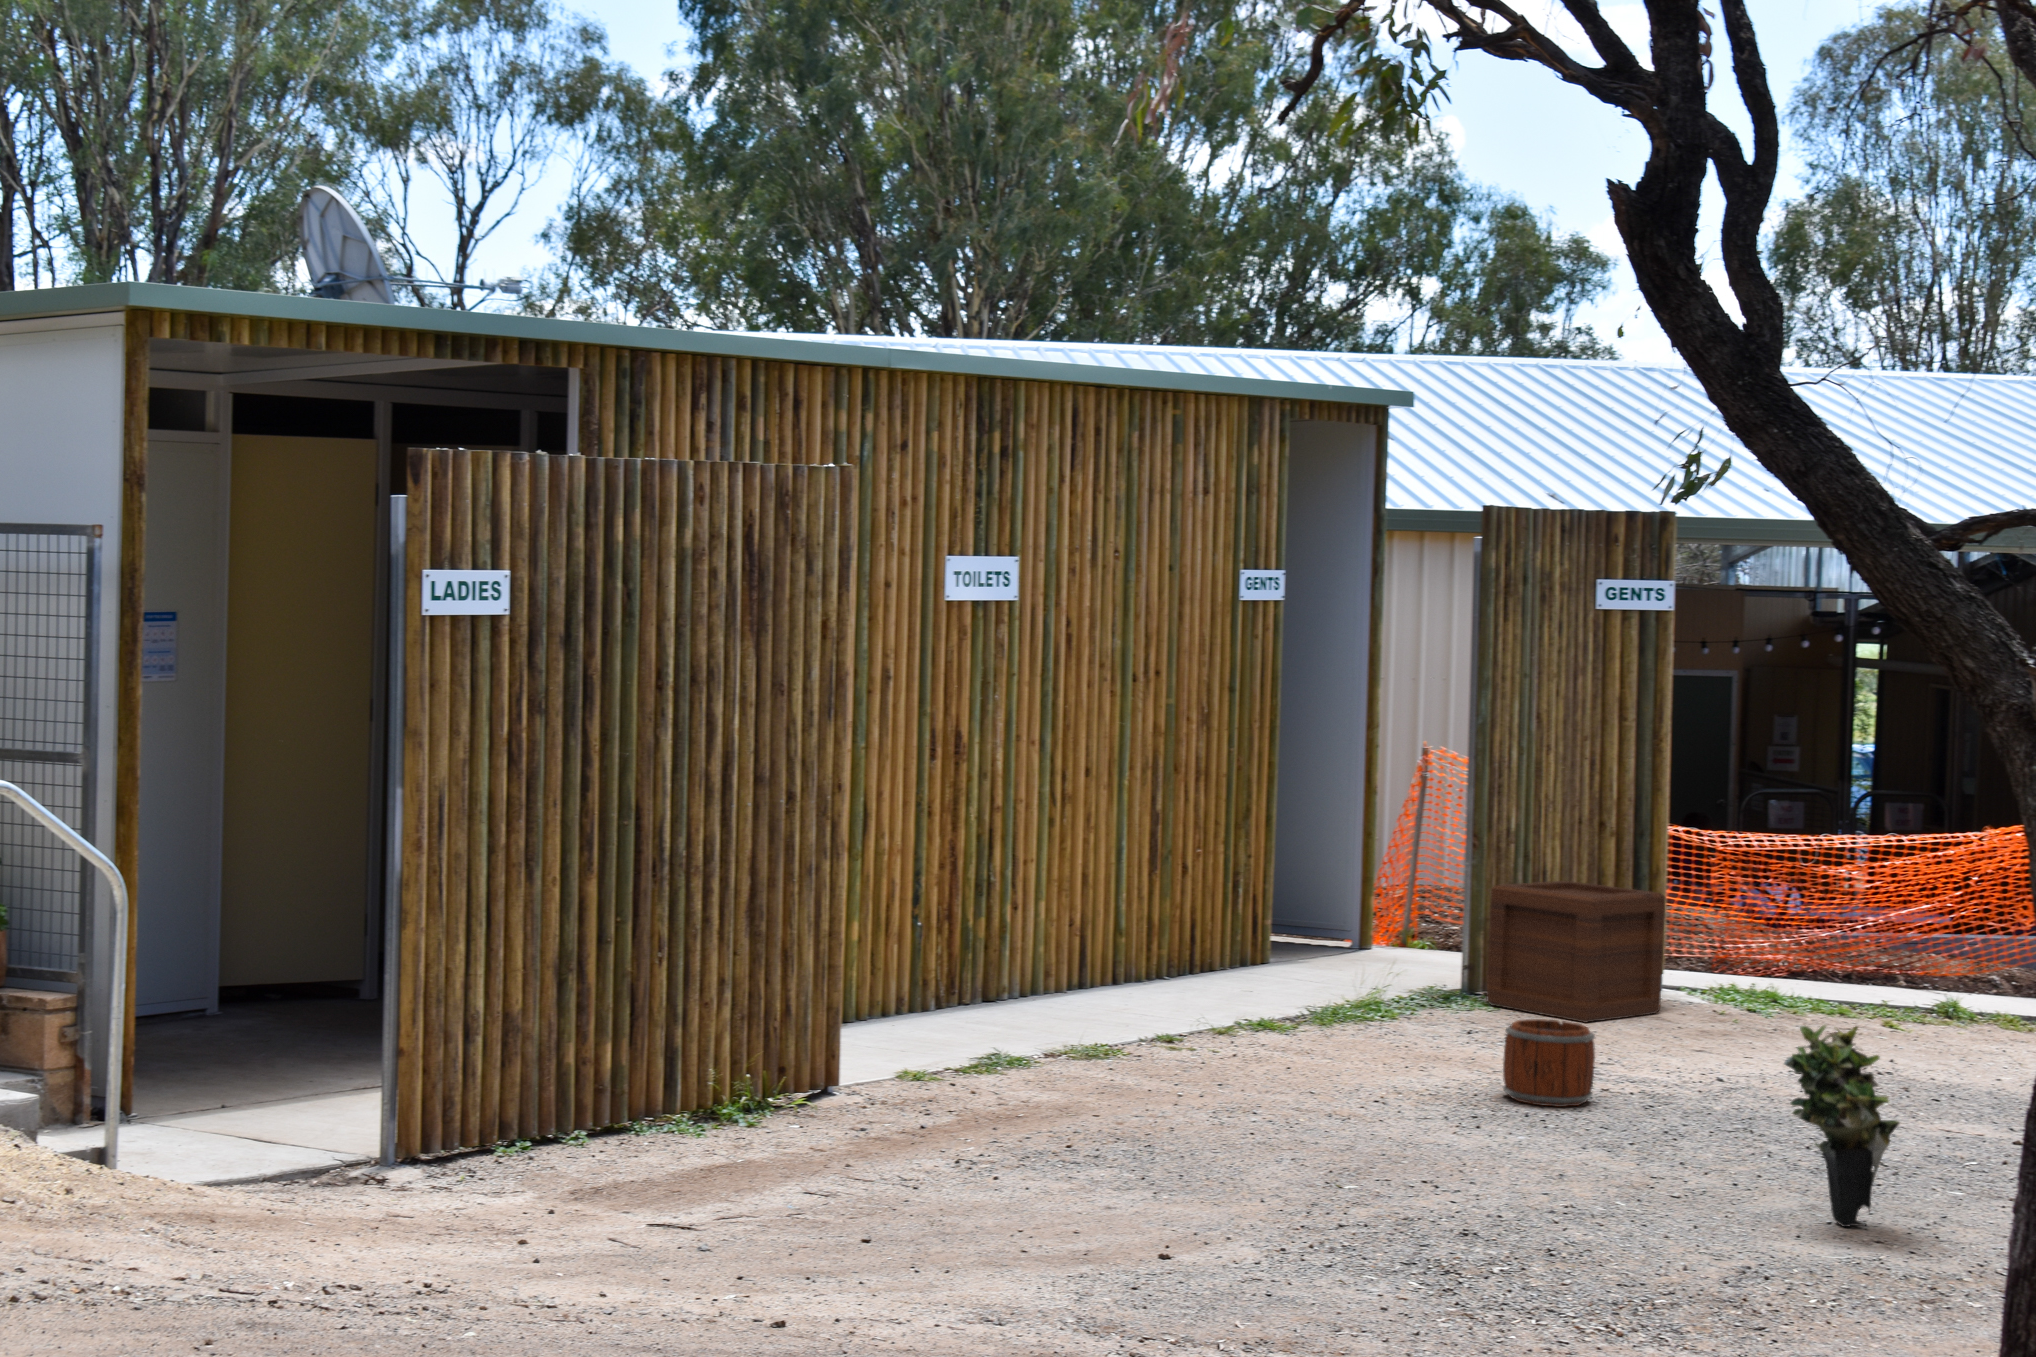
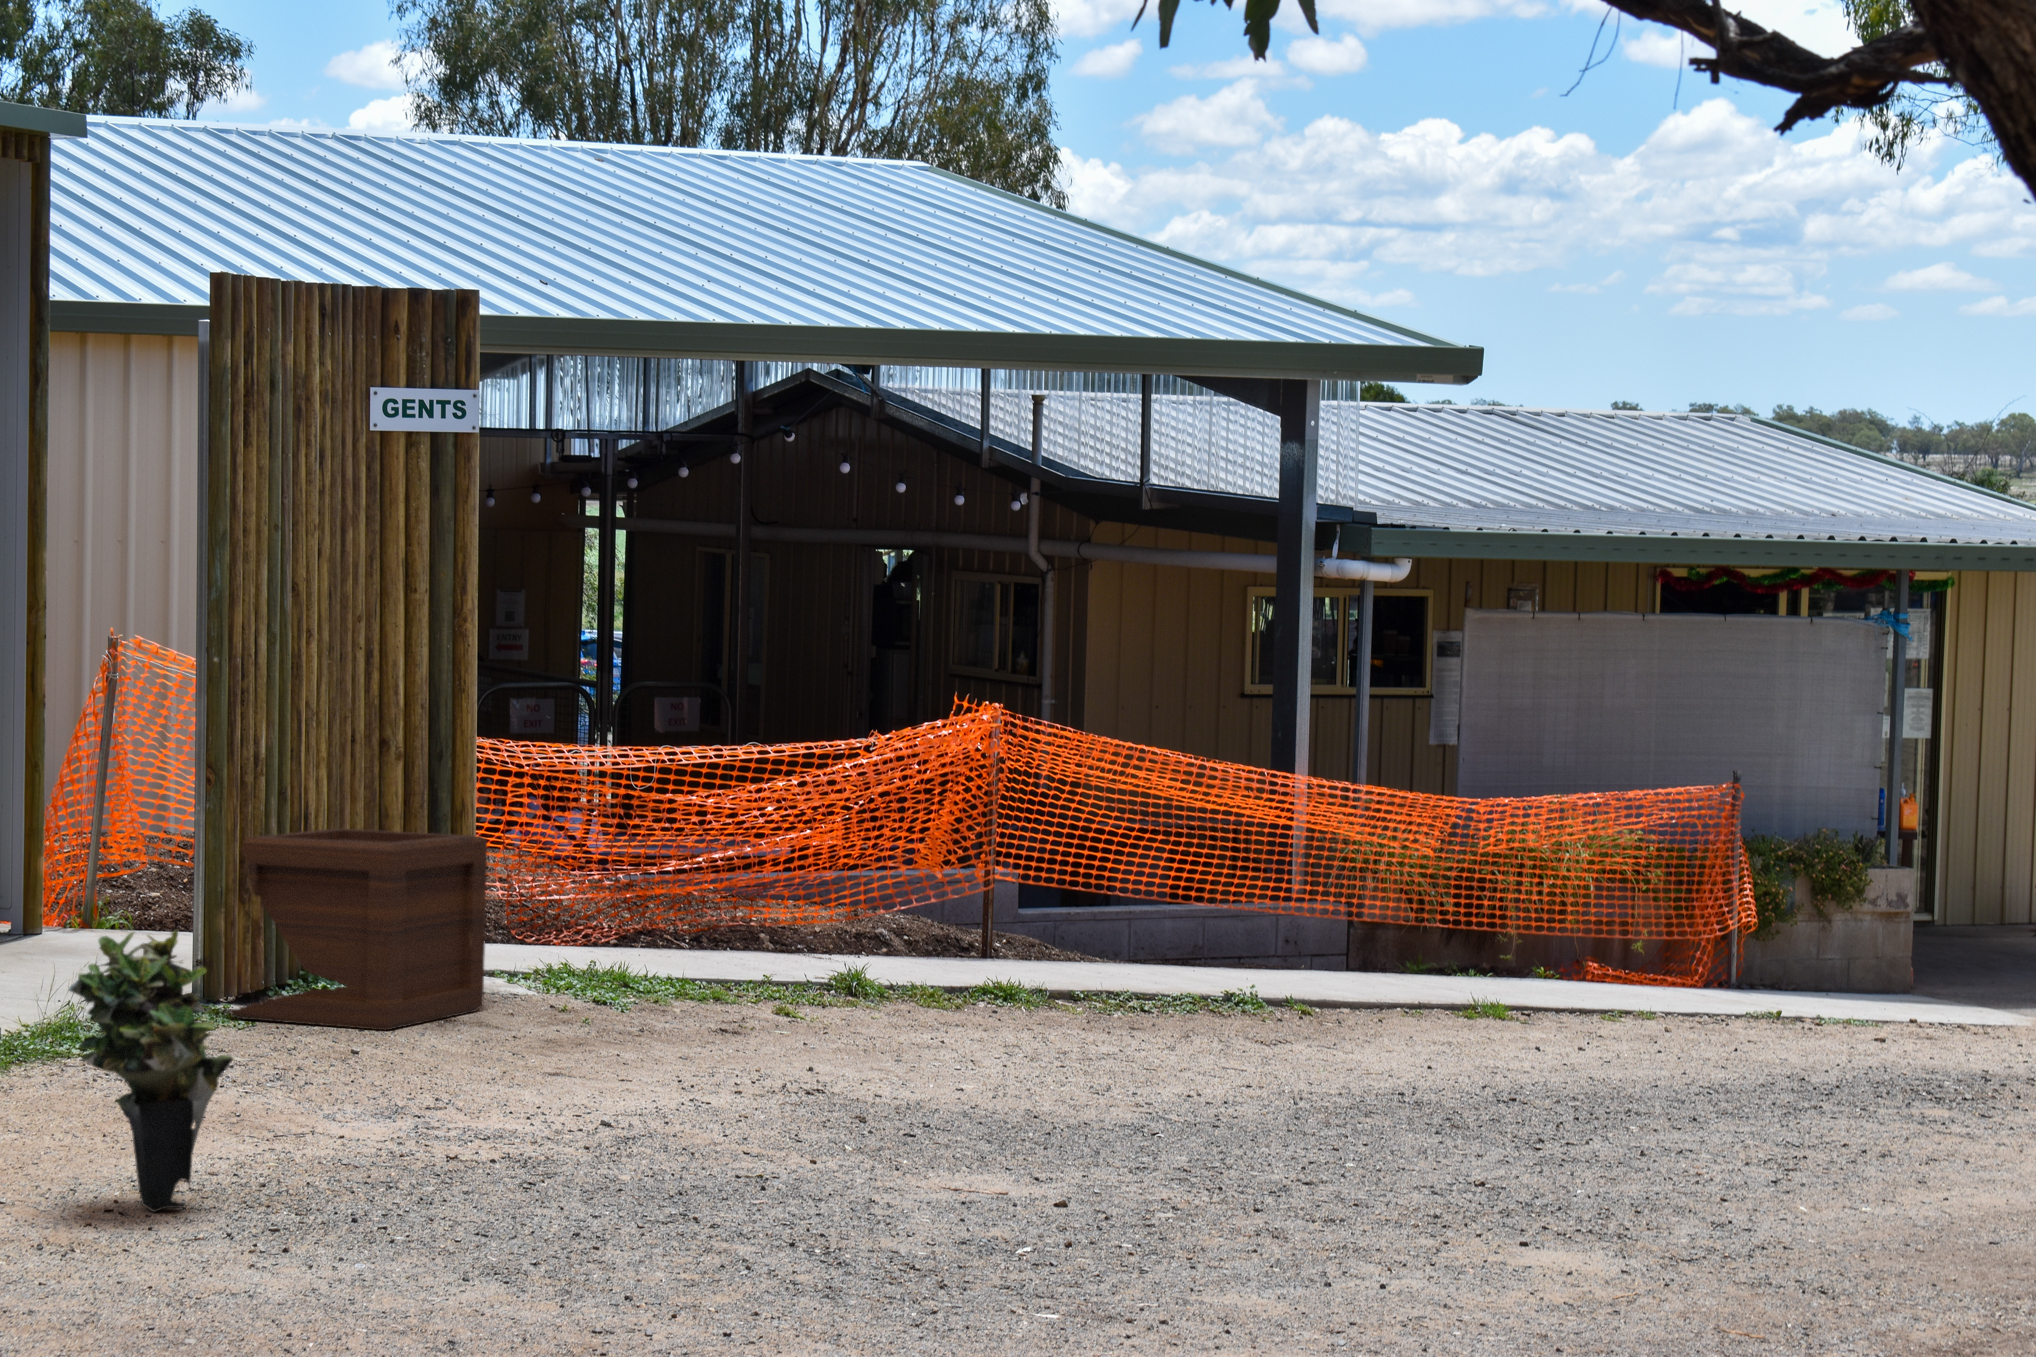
bucket: present [1503,1019,1595,1107] -> none [317,1018,460,1151]
potted plant: present [1784,1025,1900,1227] -> present [69,930,234,1212]

